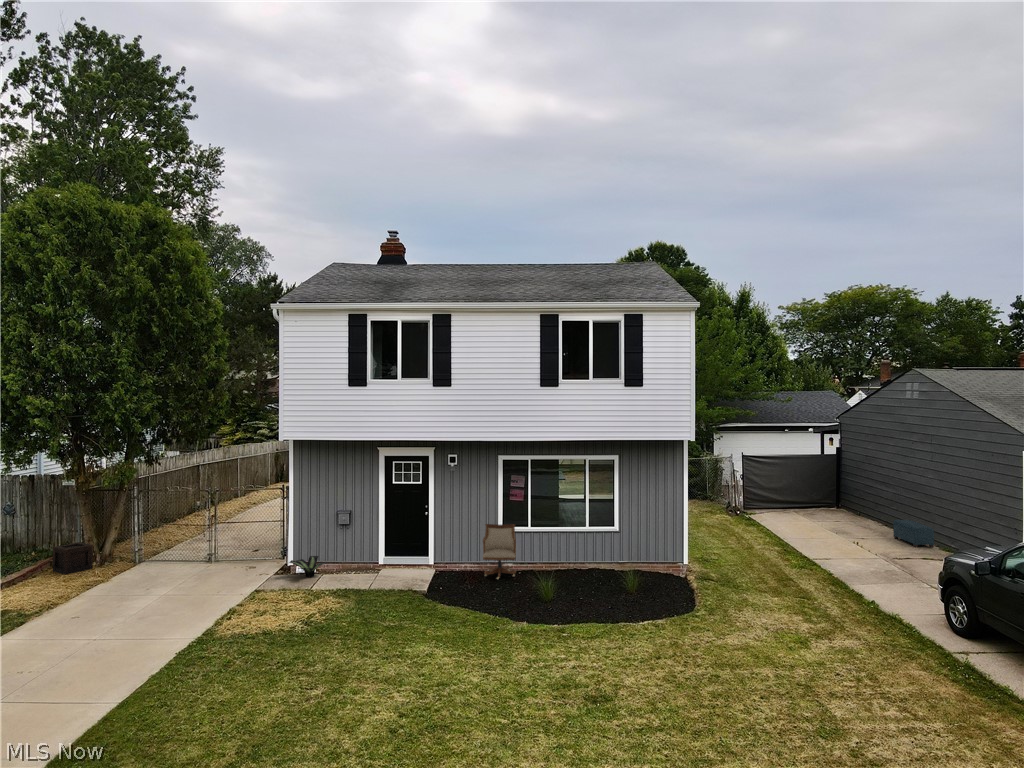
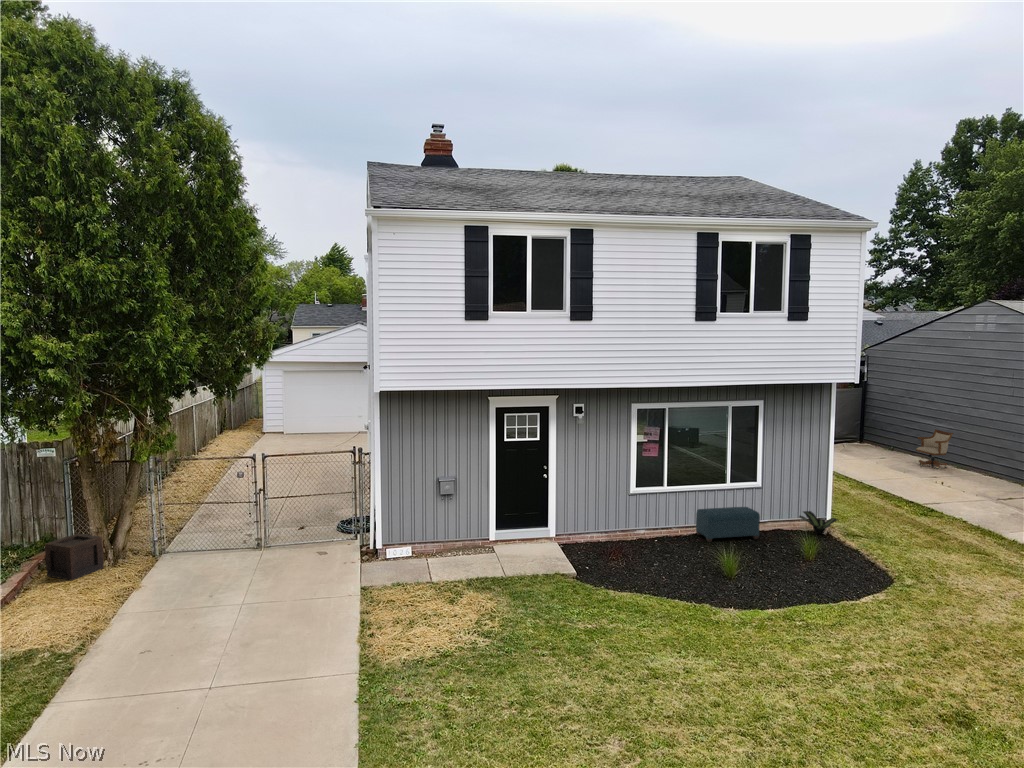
bench: present [893,520,934,548] -> present [696,507,760,542]
chair: present [483,524,516,580] -> present [916,429,953,469]
potted plant: present [289,556,327,577] -> present [799,511,837,535]

